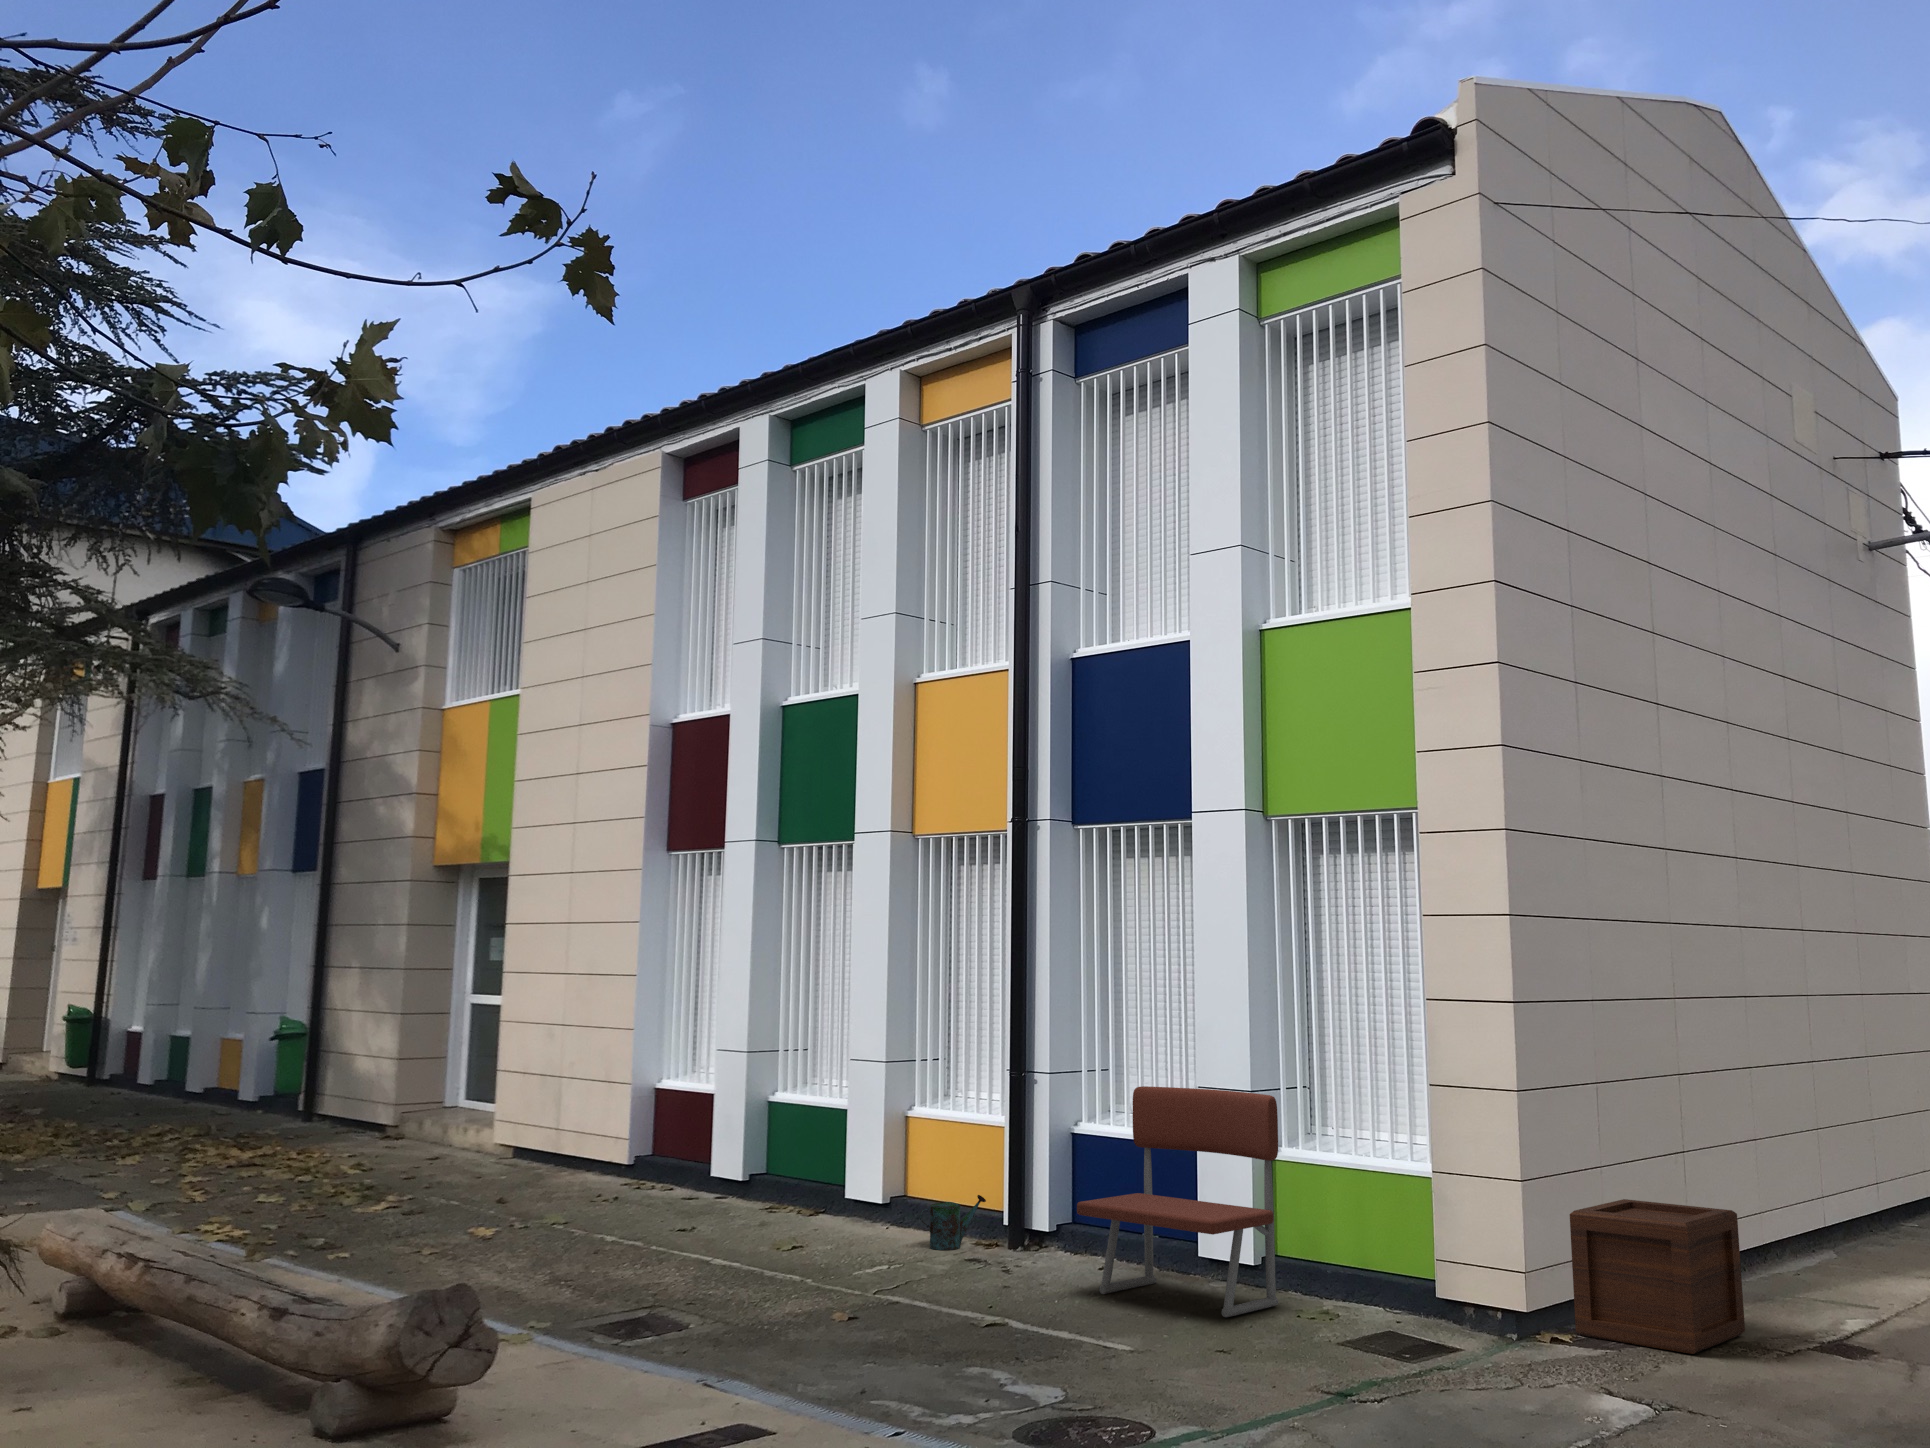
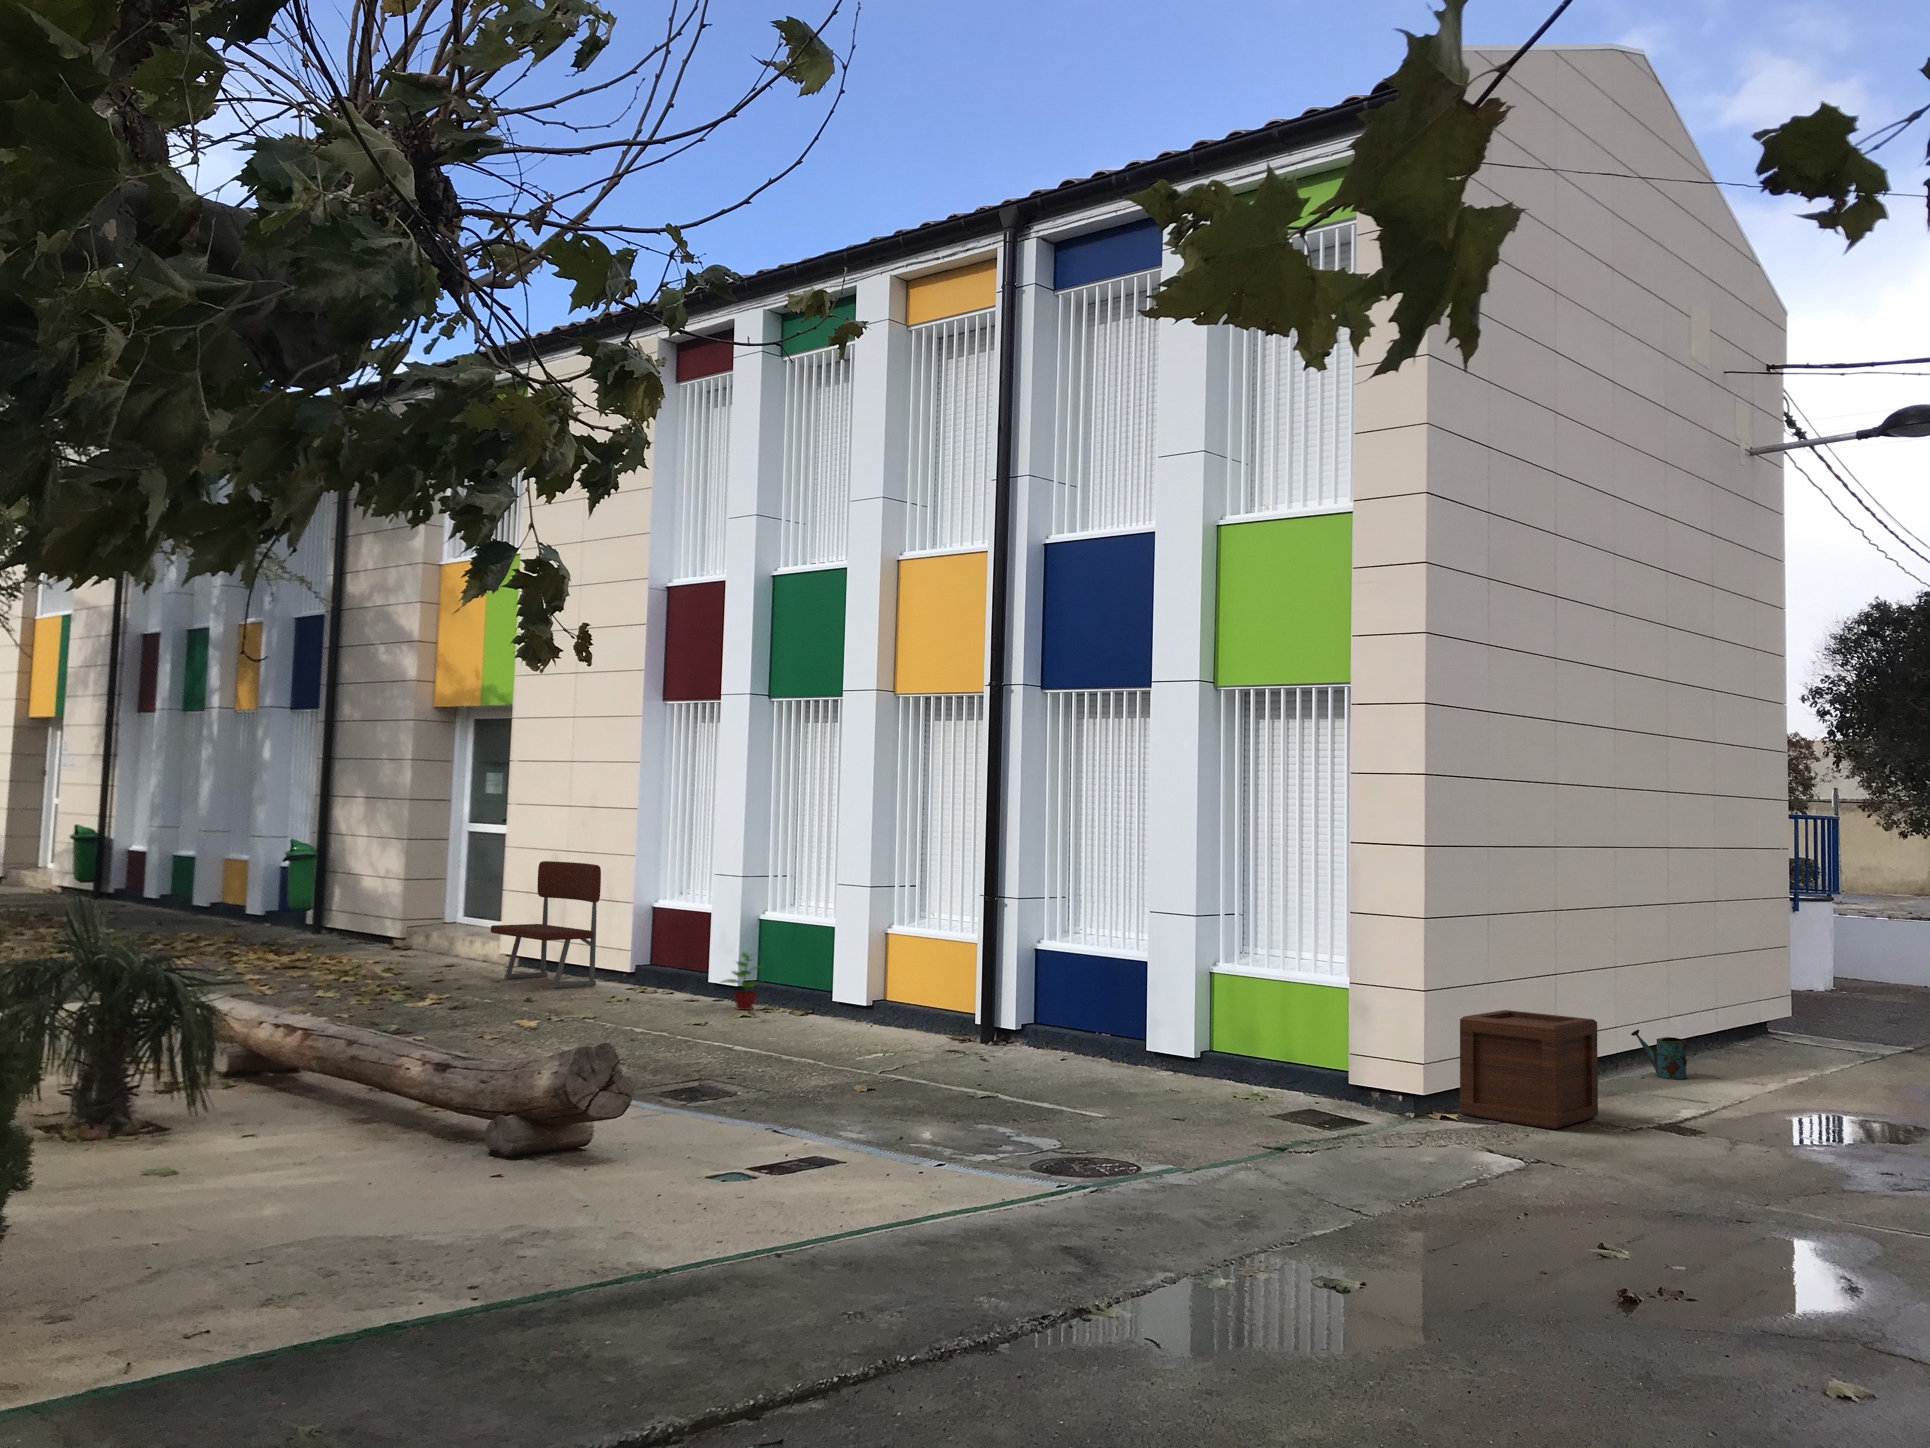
bench: present [1077,1086,1278,1317] -> present [491,861,601,988]
potted plant: none [718,1136,775,1208] -> present [722,953,759,1010]
watering can: present [920,1195,986,1250] -> present [1631,1030,1697,1079]

